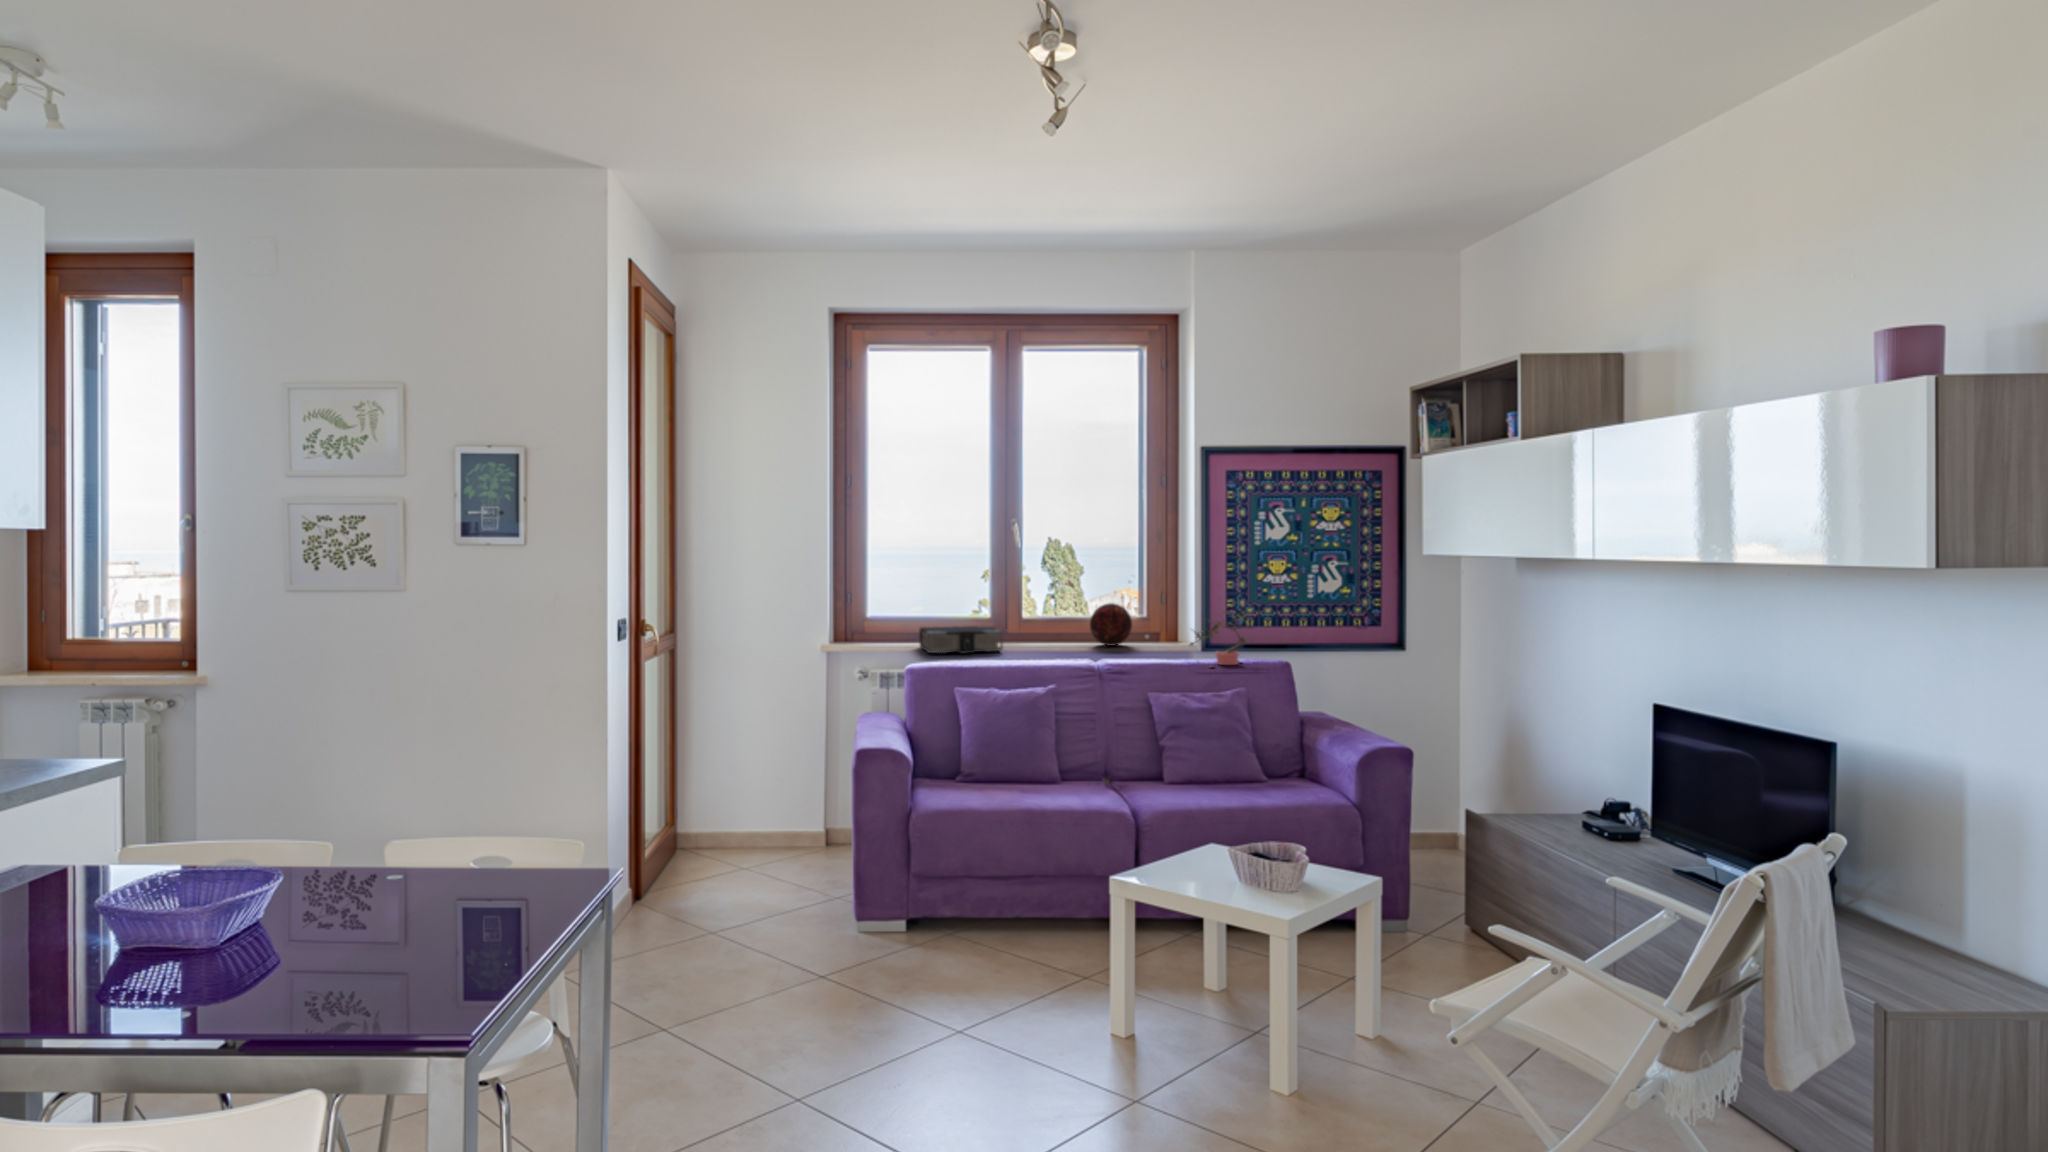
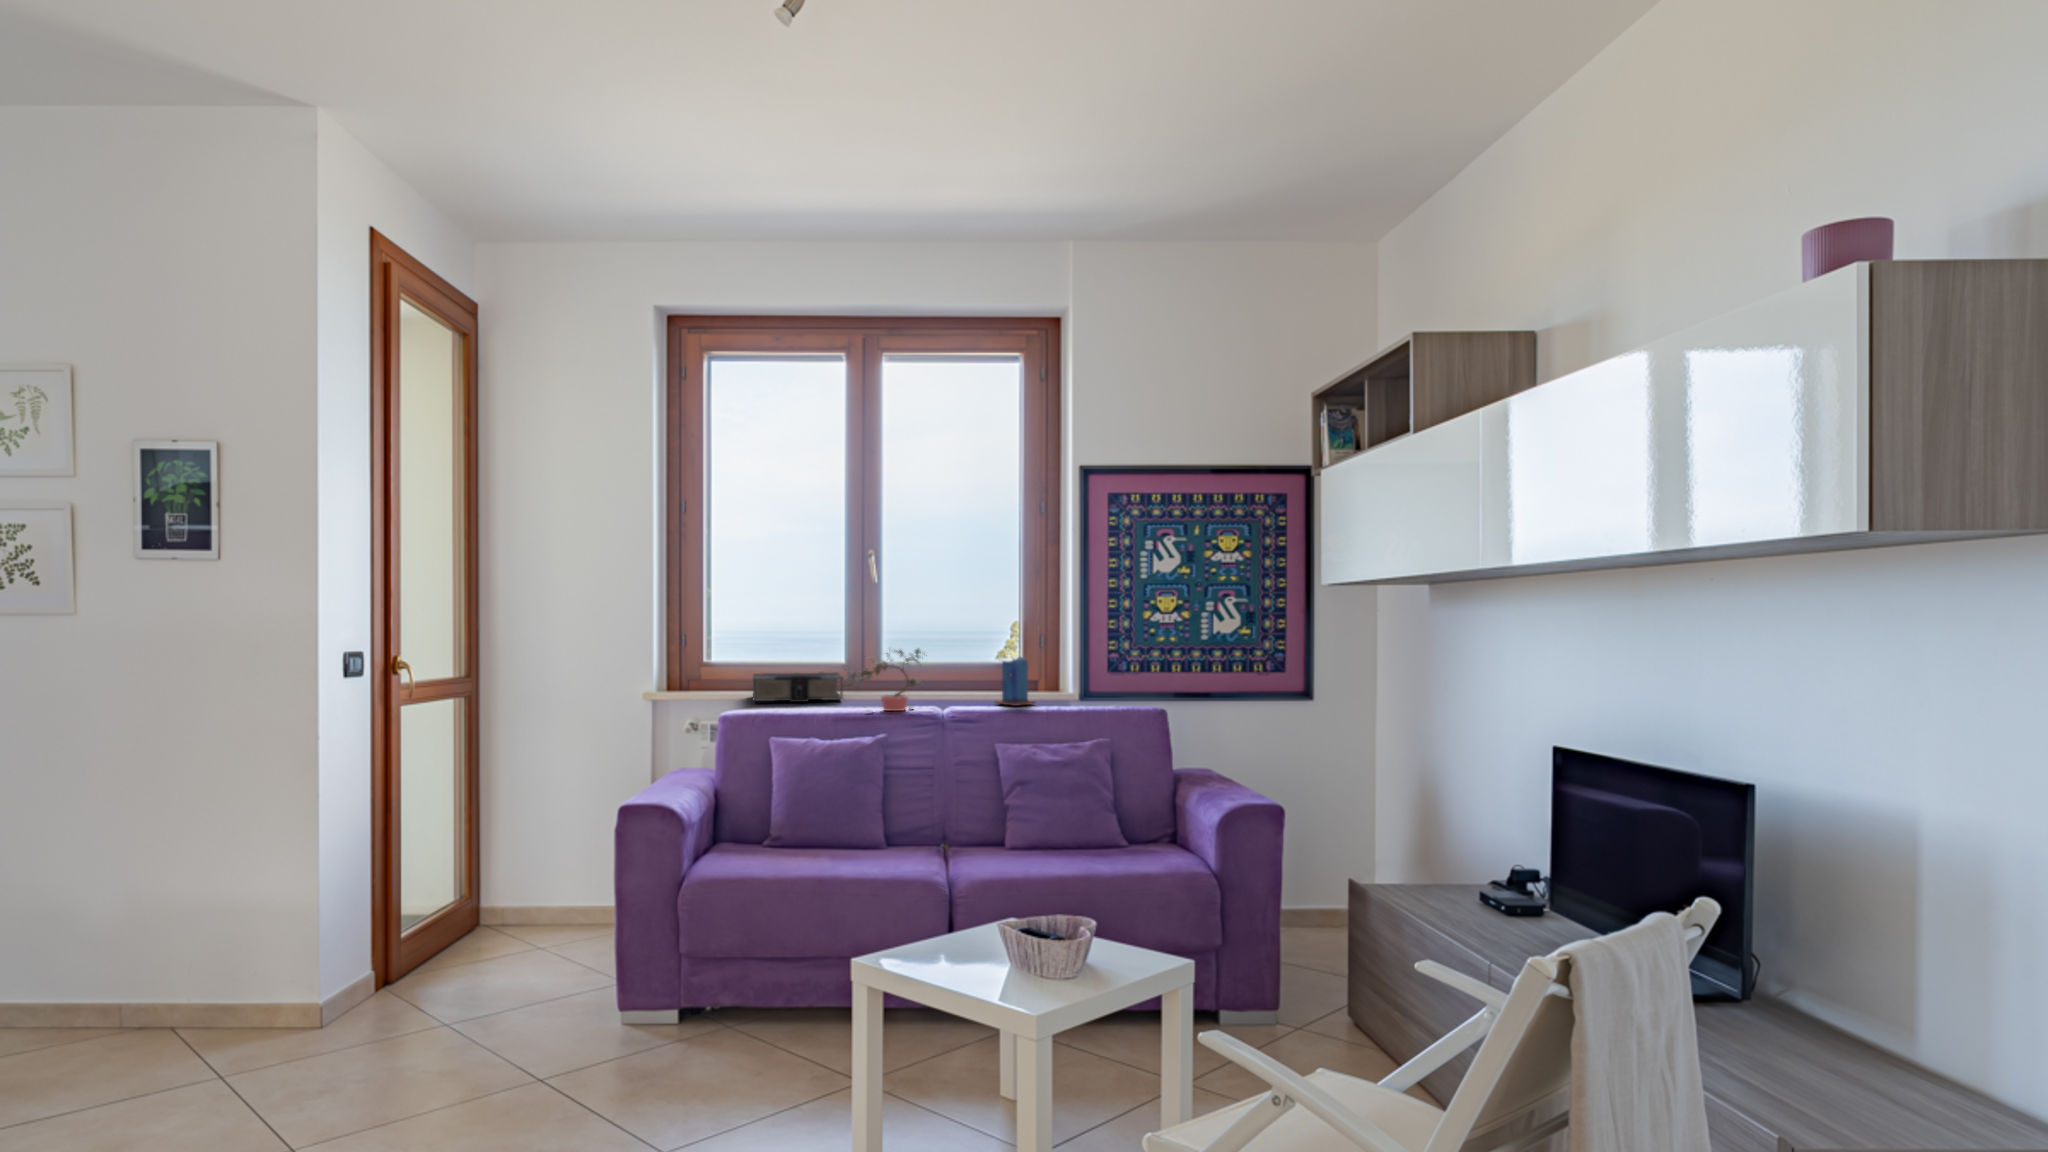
decorative orb: present [1090,603,1132,646] -> none [950,646,1000,696]
potted plant: present [1190,610,1249,667] -> present [842,648,925,711]
candle: none [1135,611,1171,657] -> present [996,656,1035,706]

